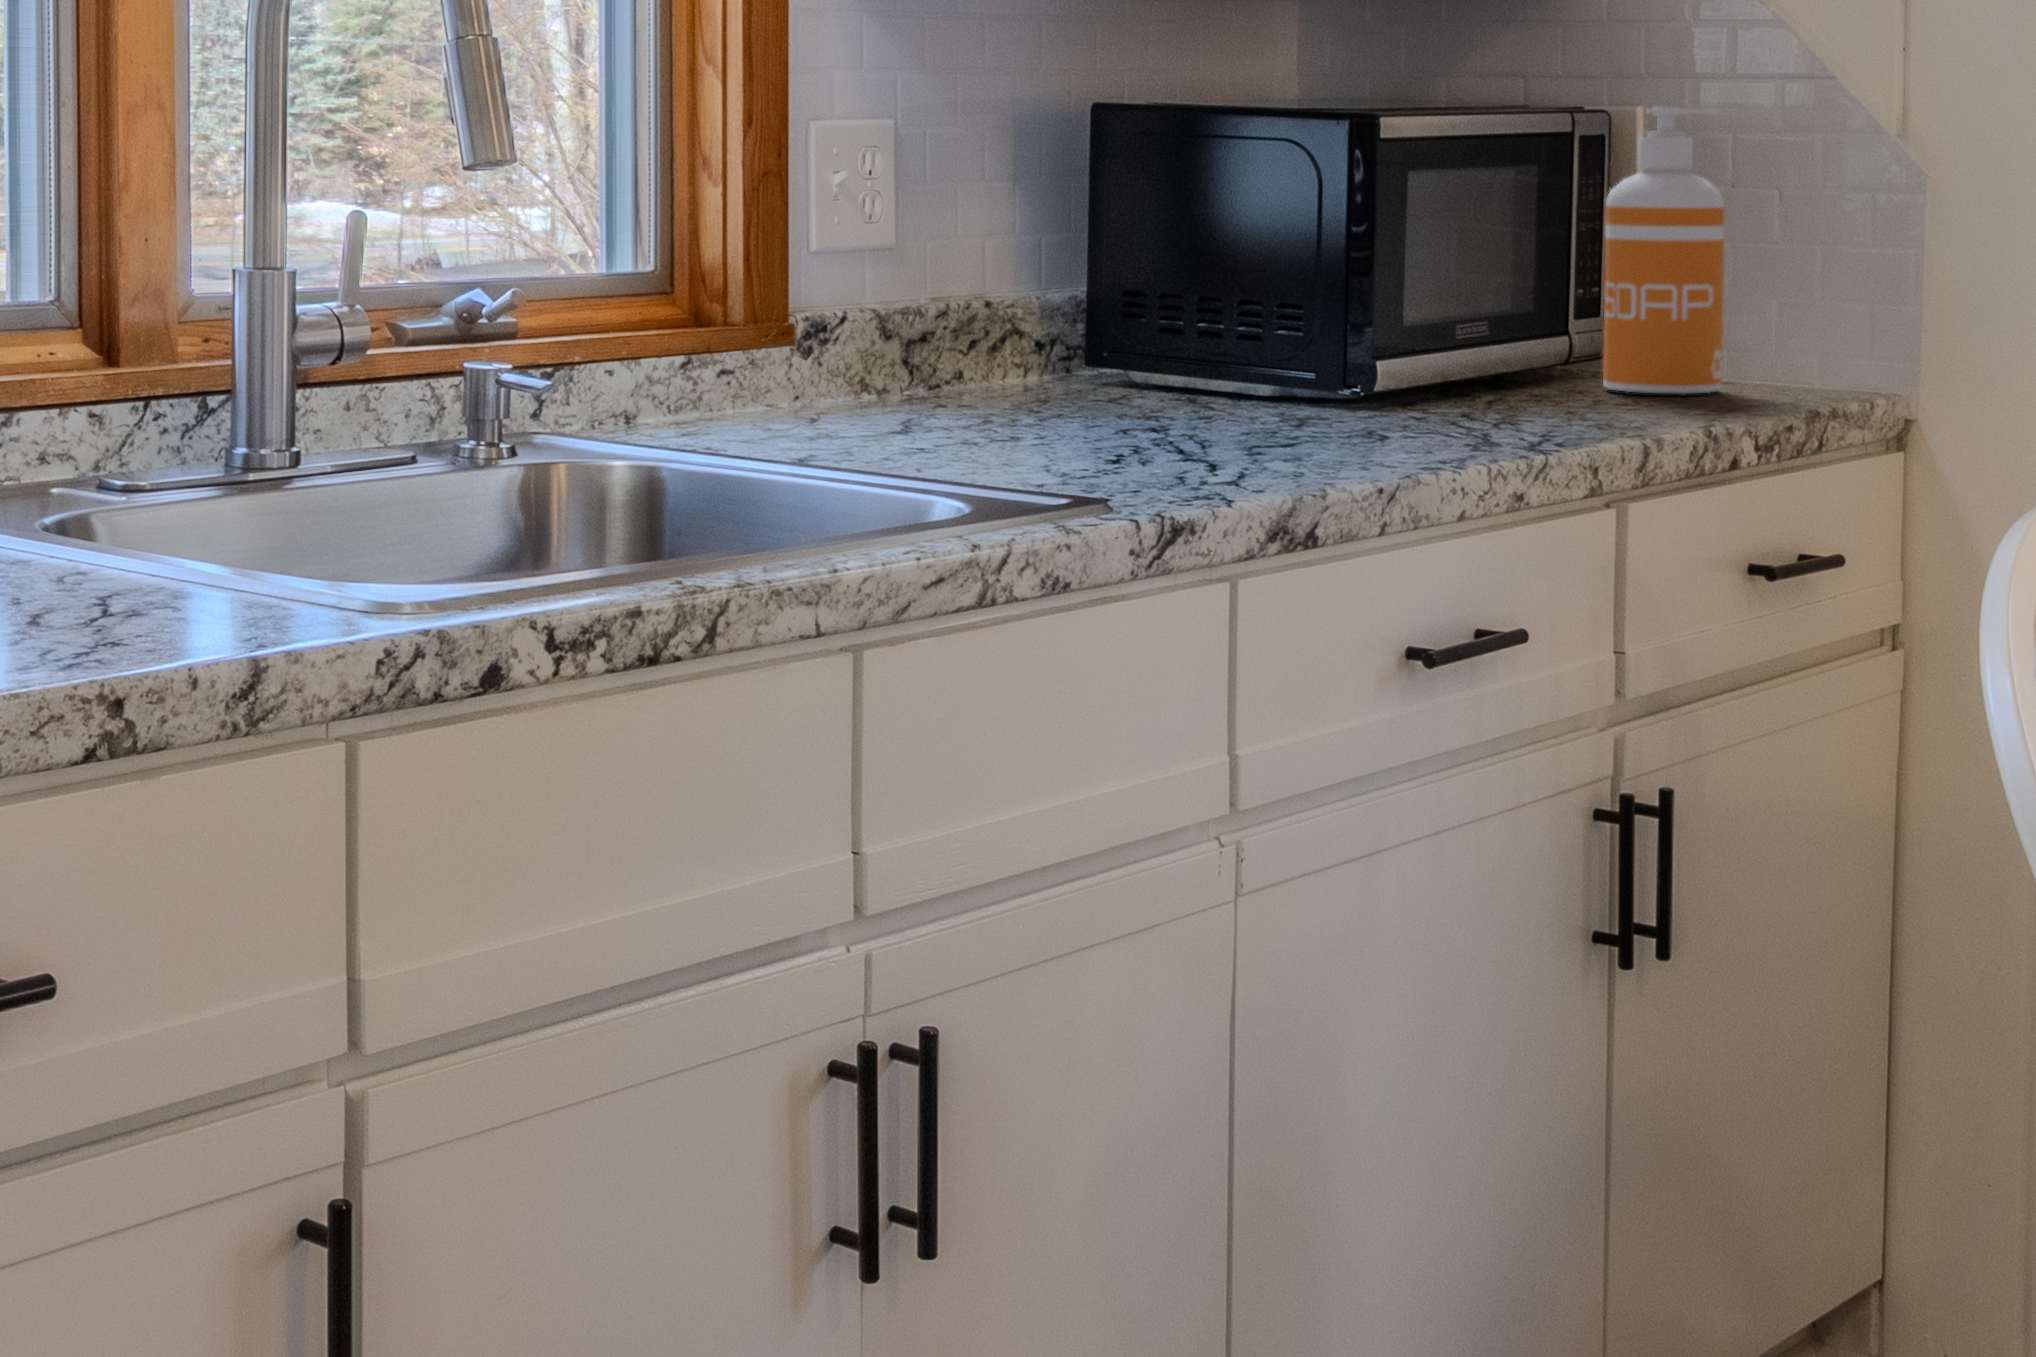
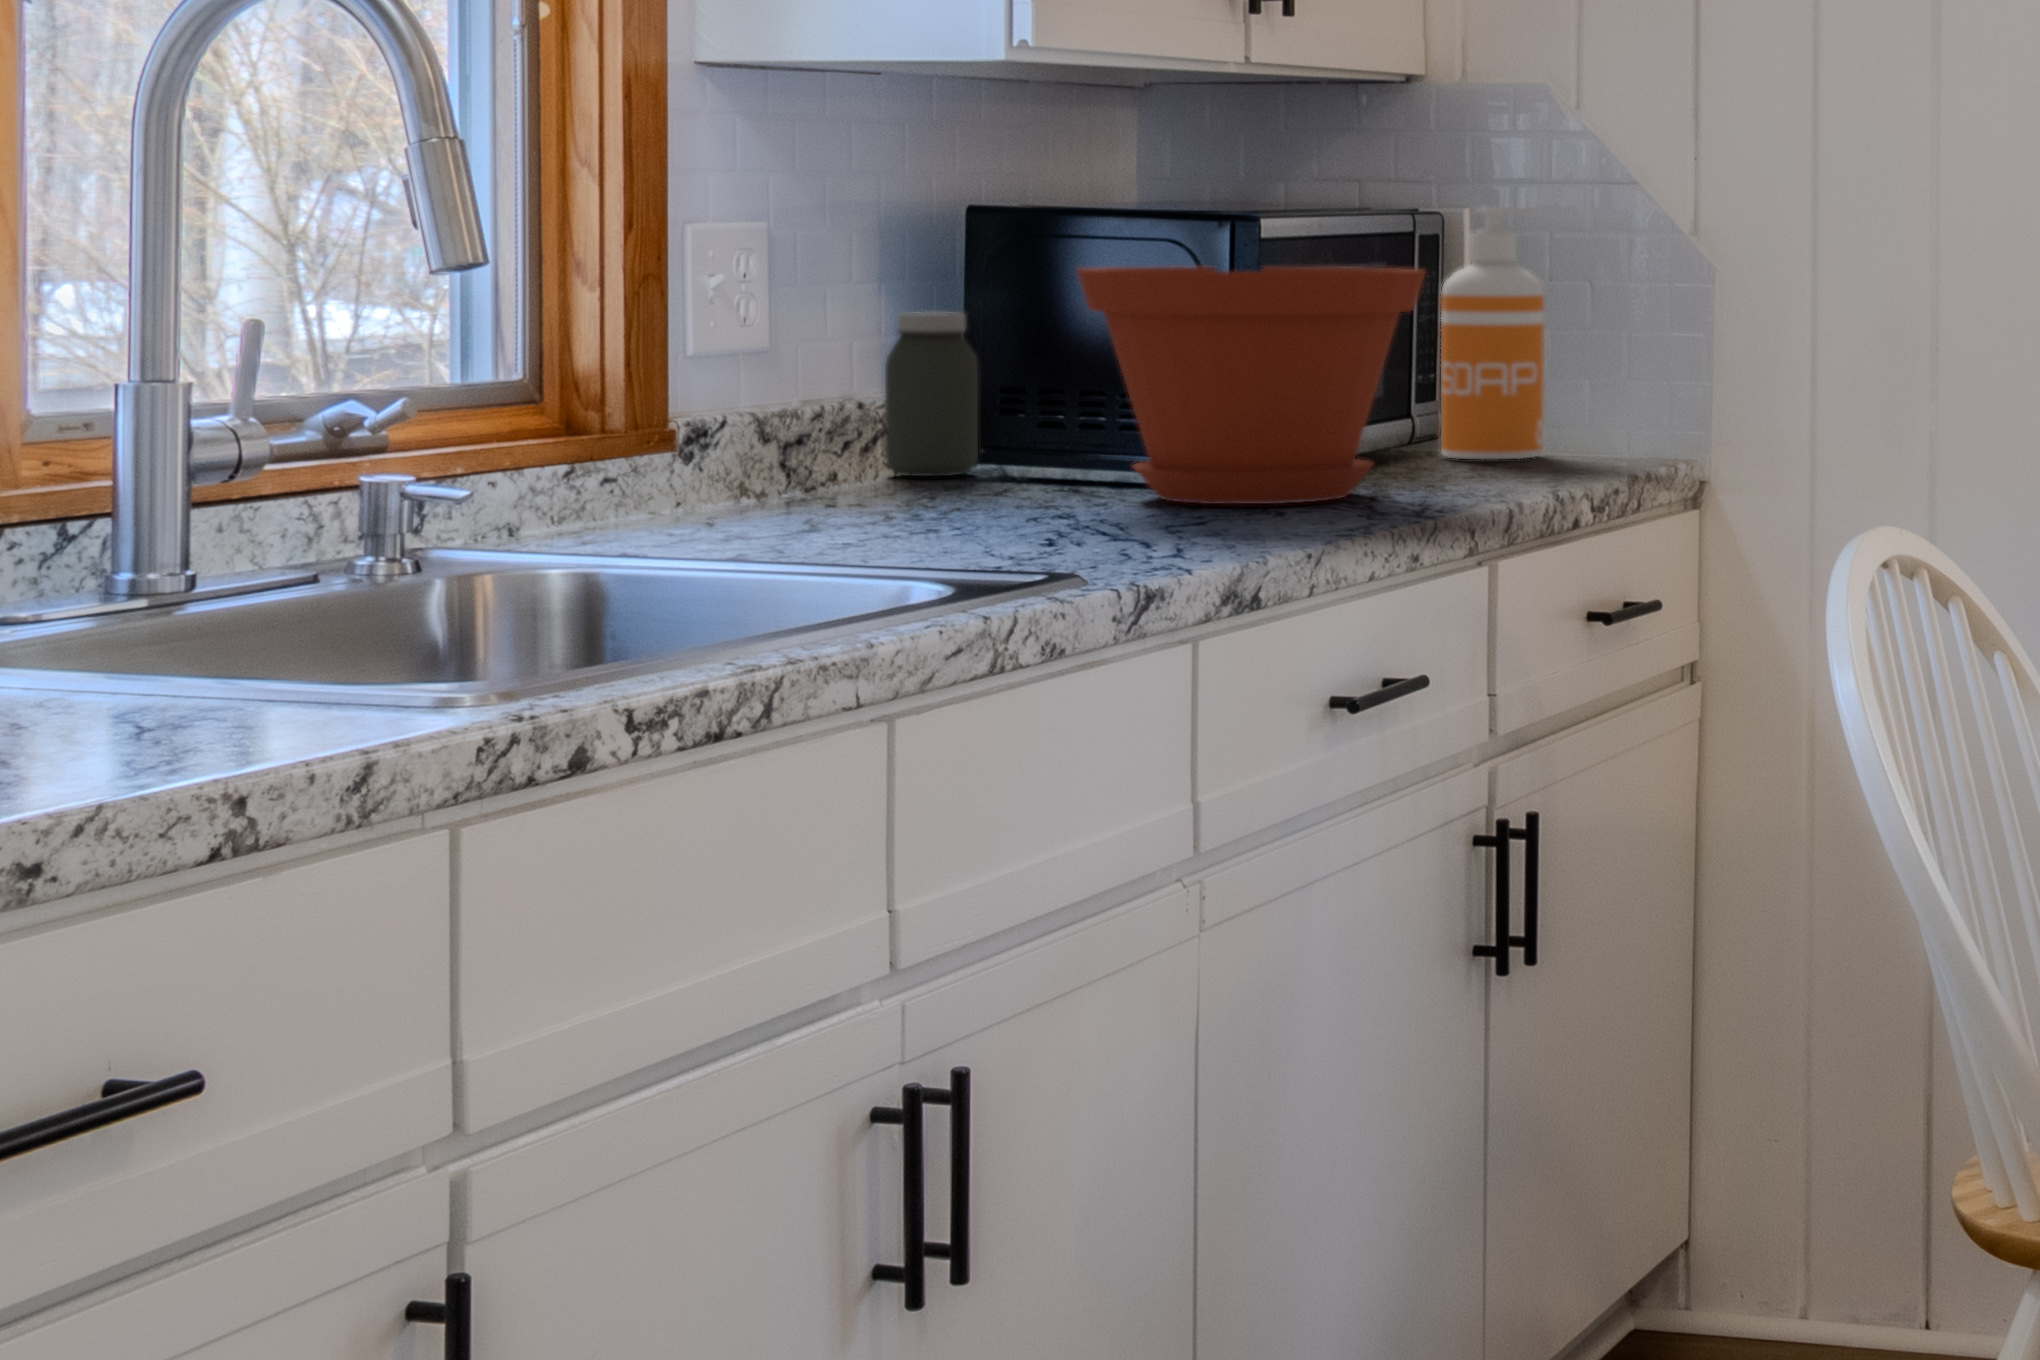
plant pot: none [1174,173,1557,435] -> present [1077,267,1425,504]
jar: none [1006,220,1098,391] -> present [885,312,978,476]

